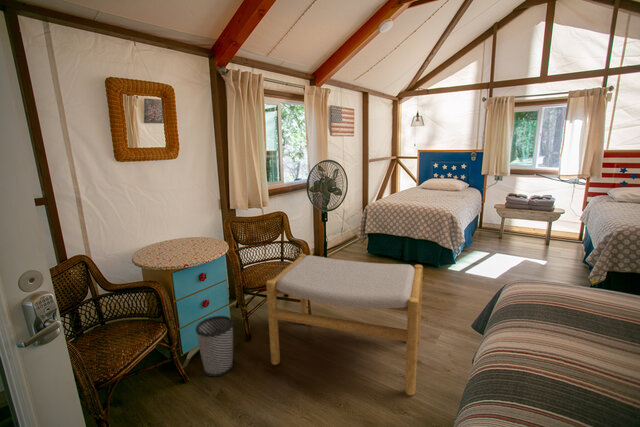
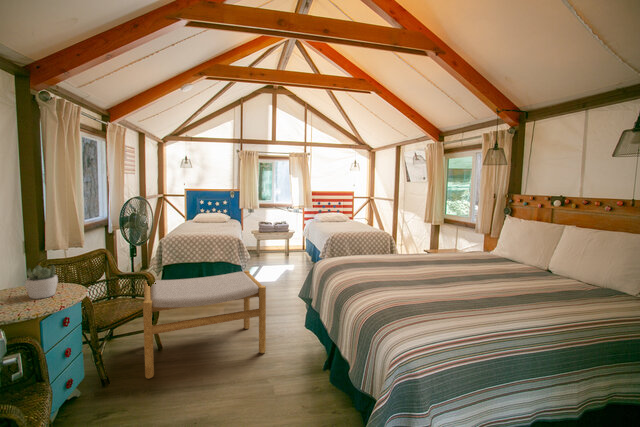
succulent plant: none [171,225,197,257] -> present [25,265,58,299]
wastebasket: present [196,316,233,377] -> none [67,349,110,412]

